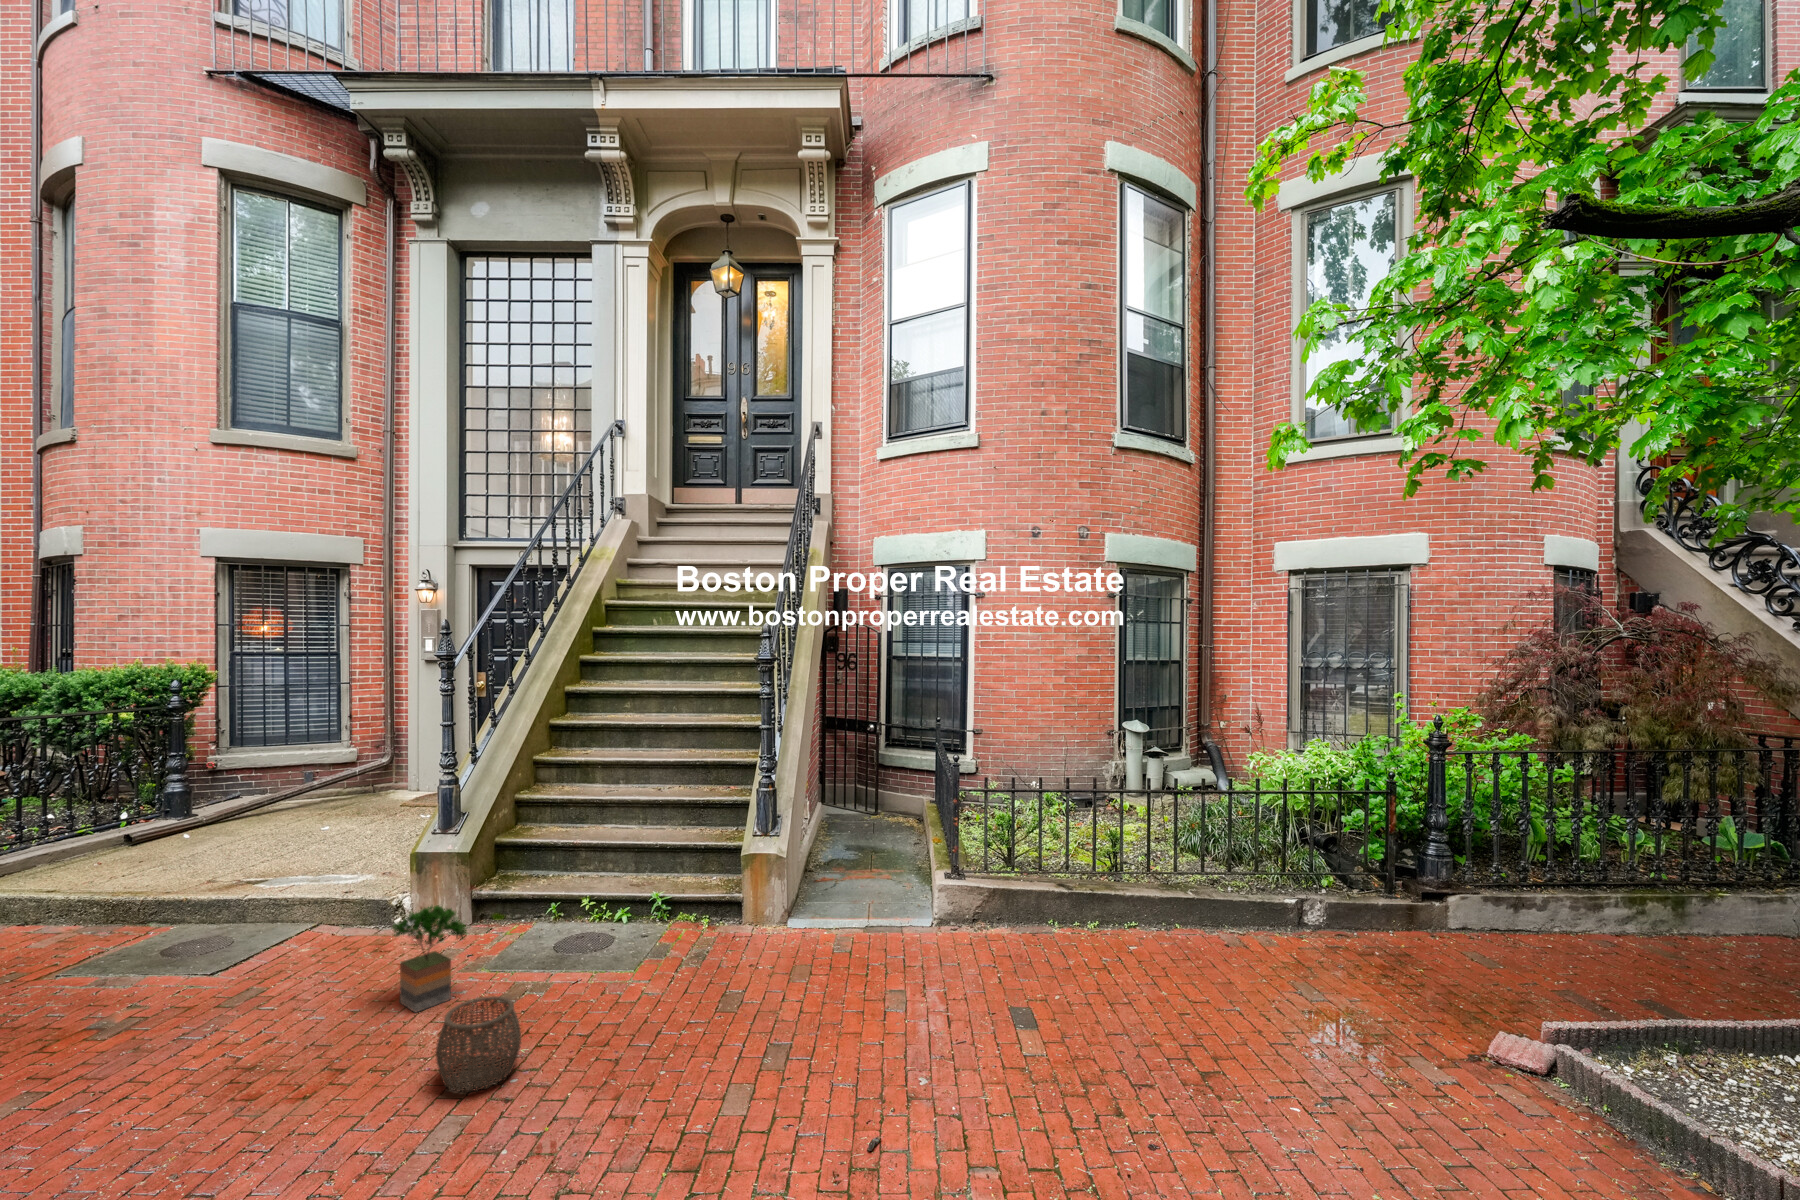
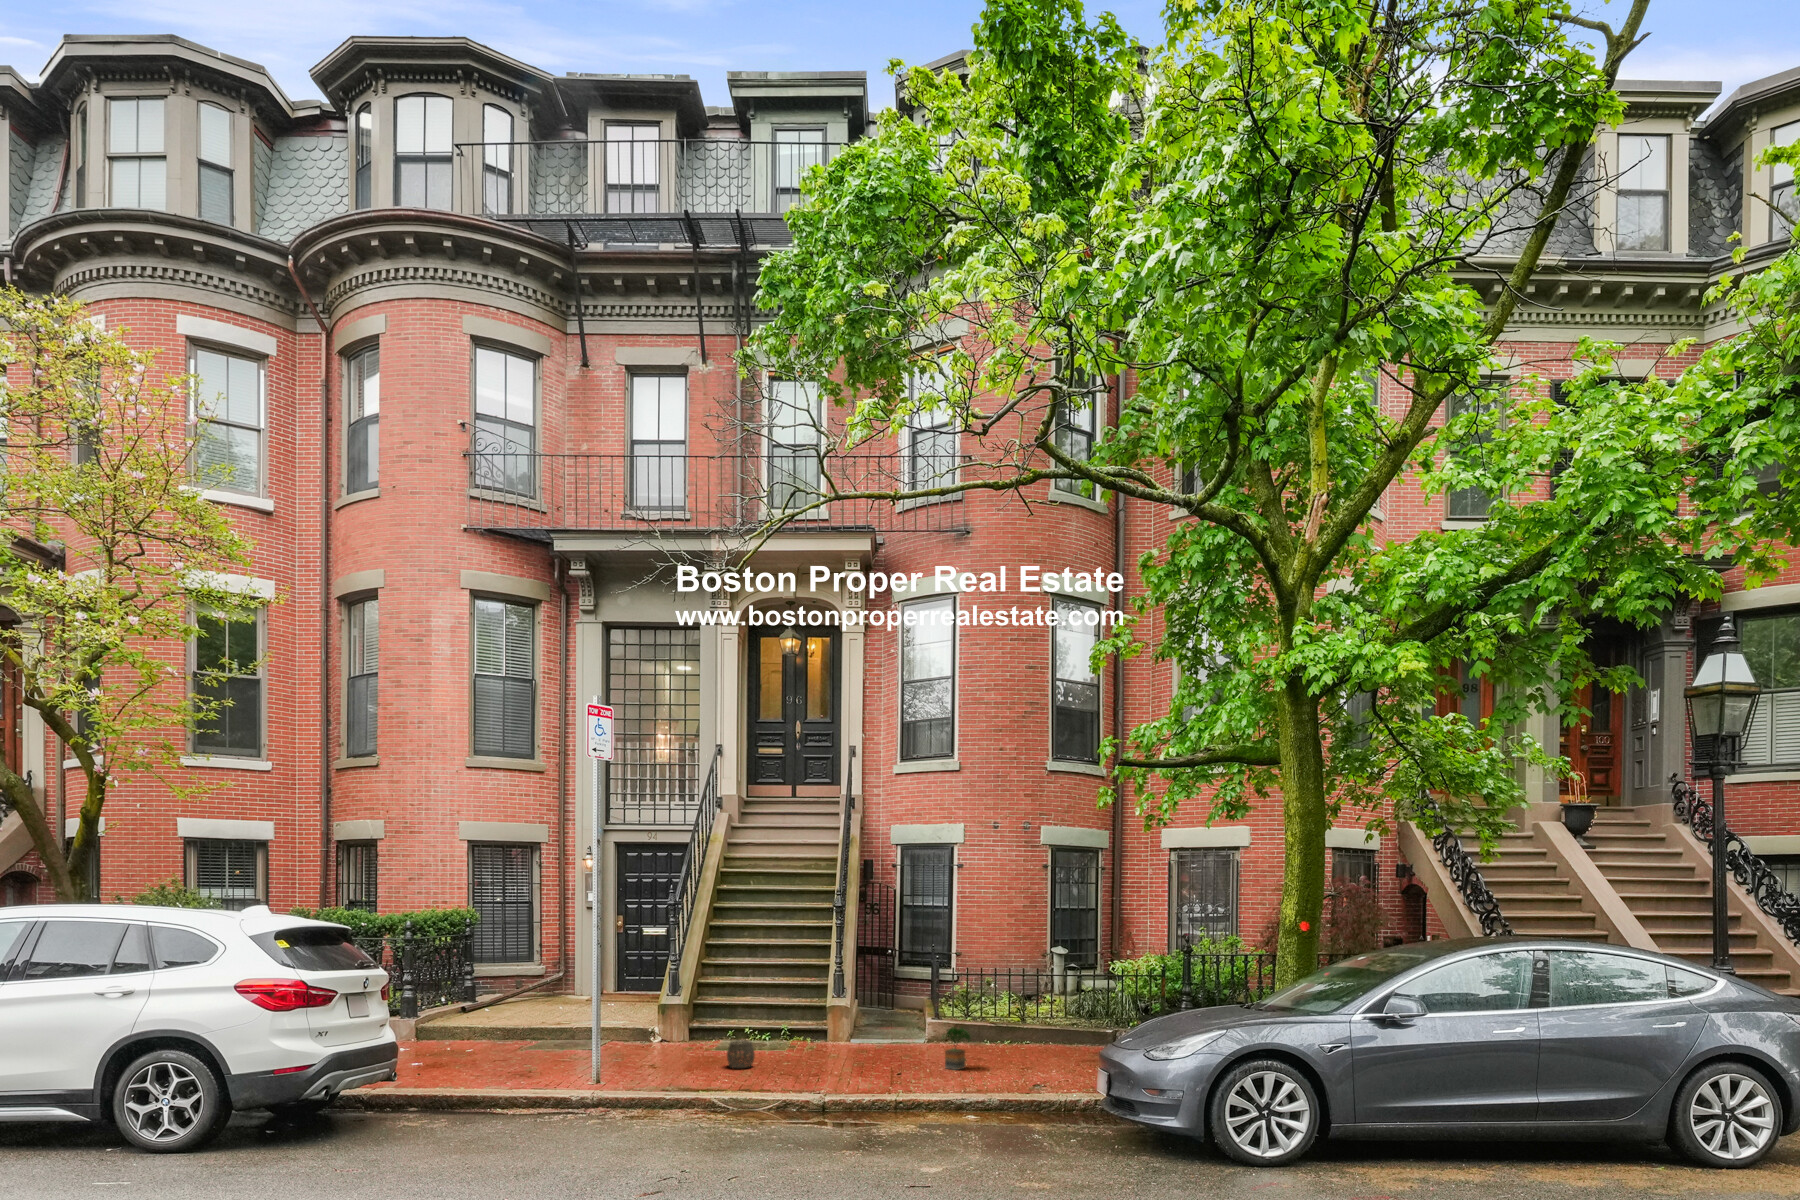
potted tree: present [393,905,467,1012] -> present [942,1027,971,1070]

